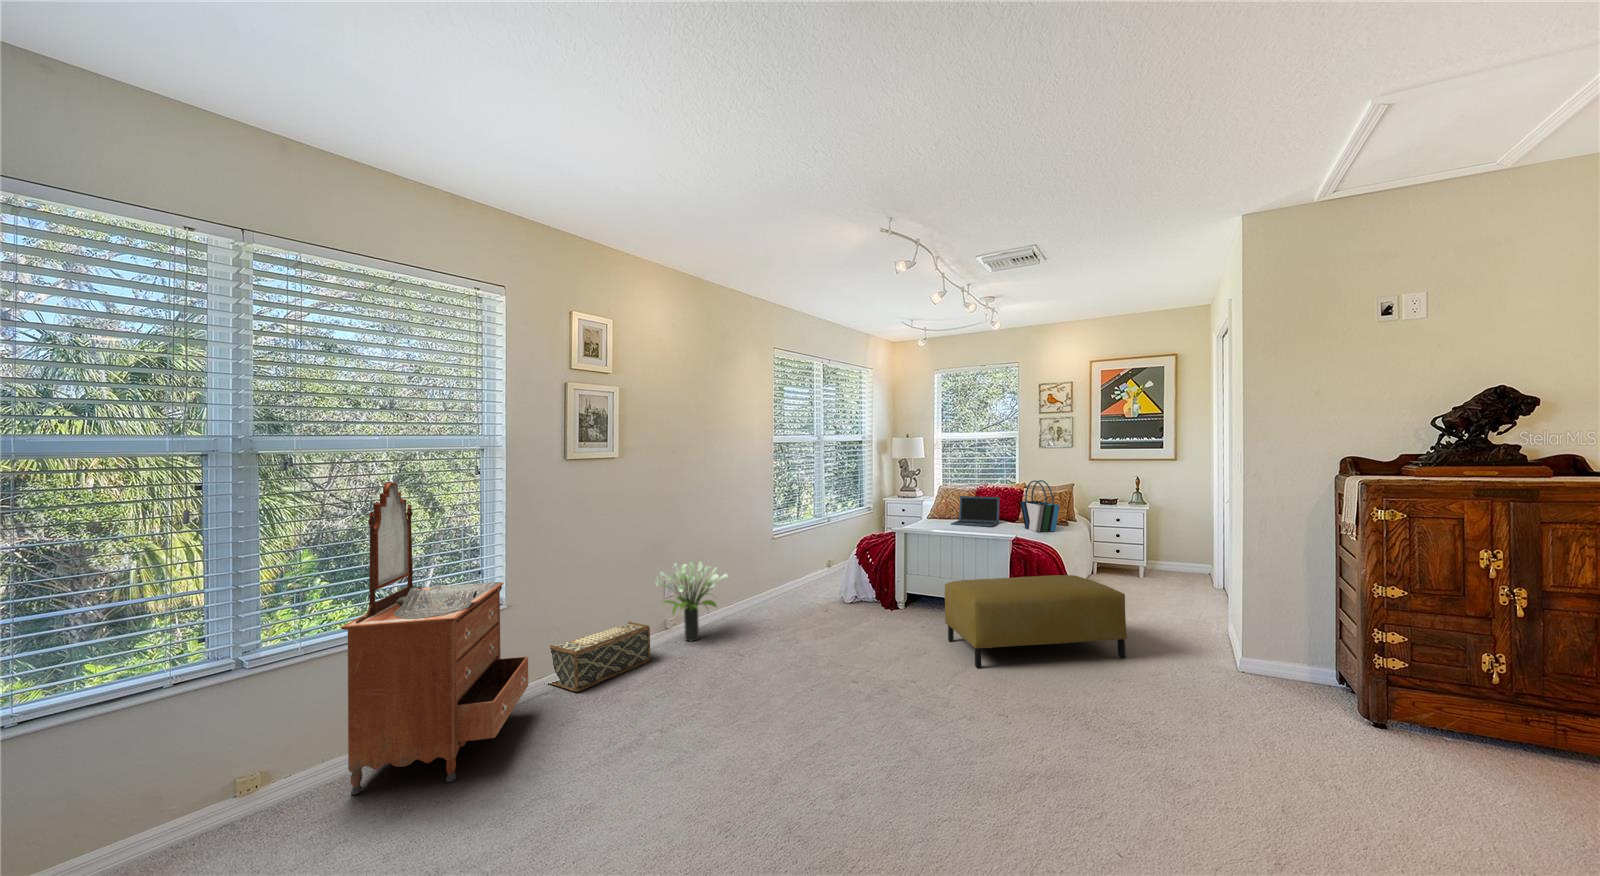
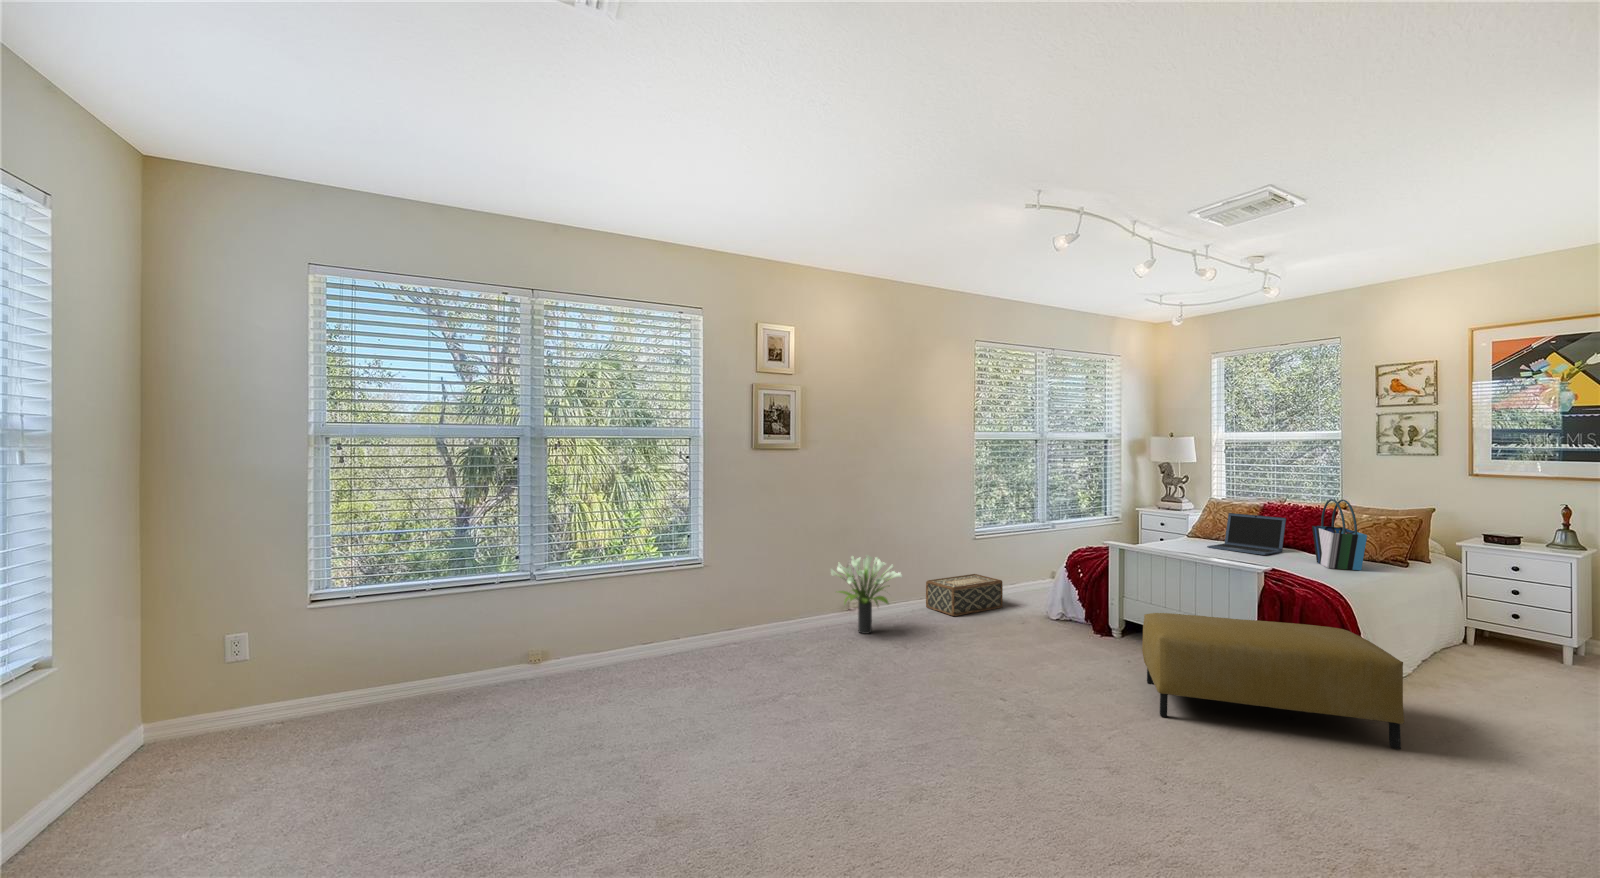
dresser: present [340,482,528,795] -> none [567,467,705,701]
woven basket: present [548,622,650,692] -> present [926,574,1003,616]

